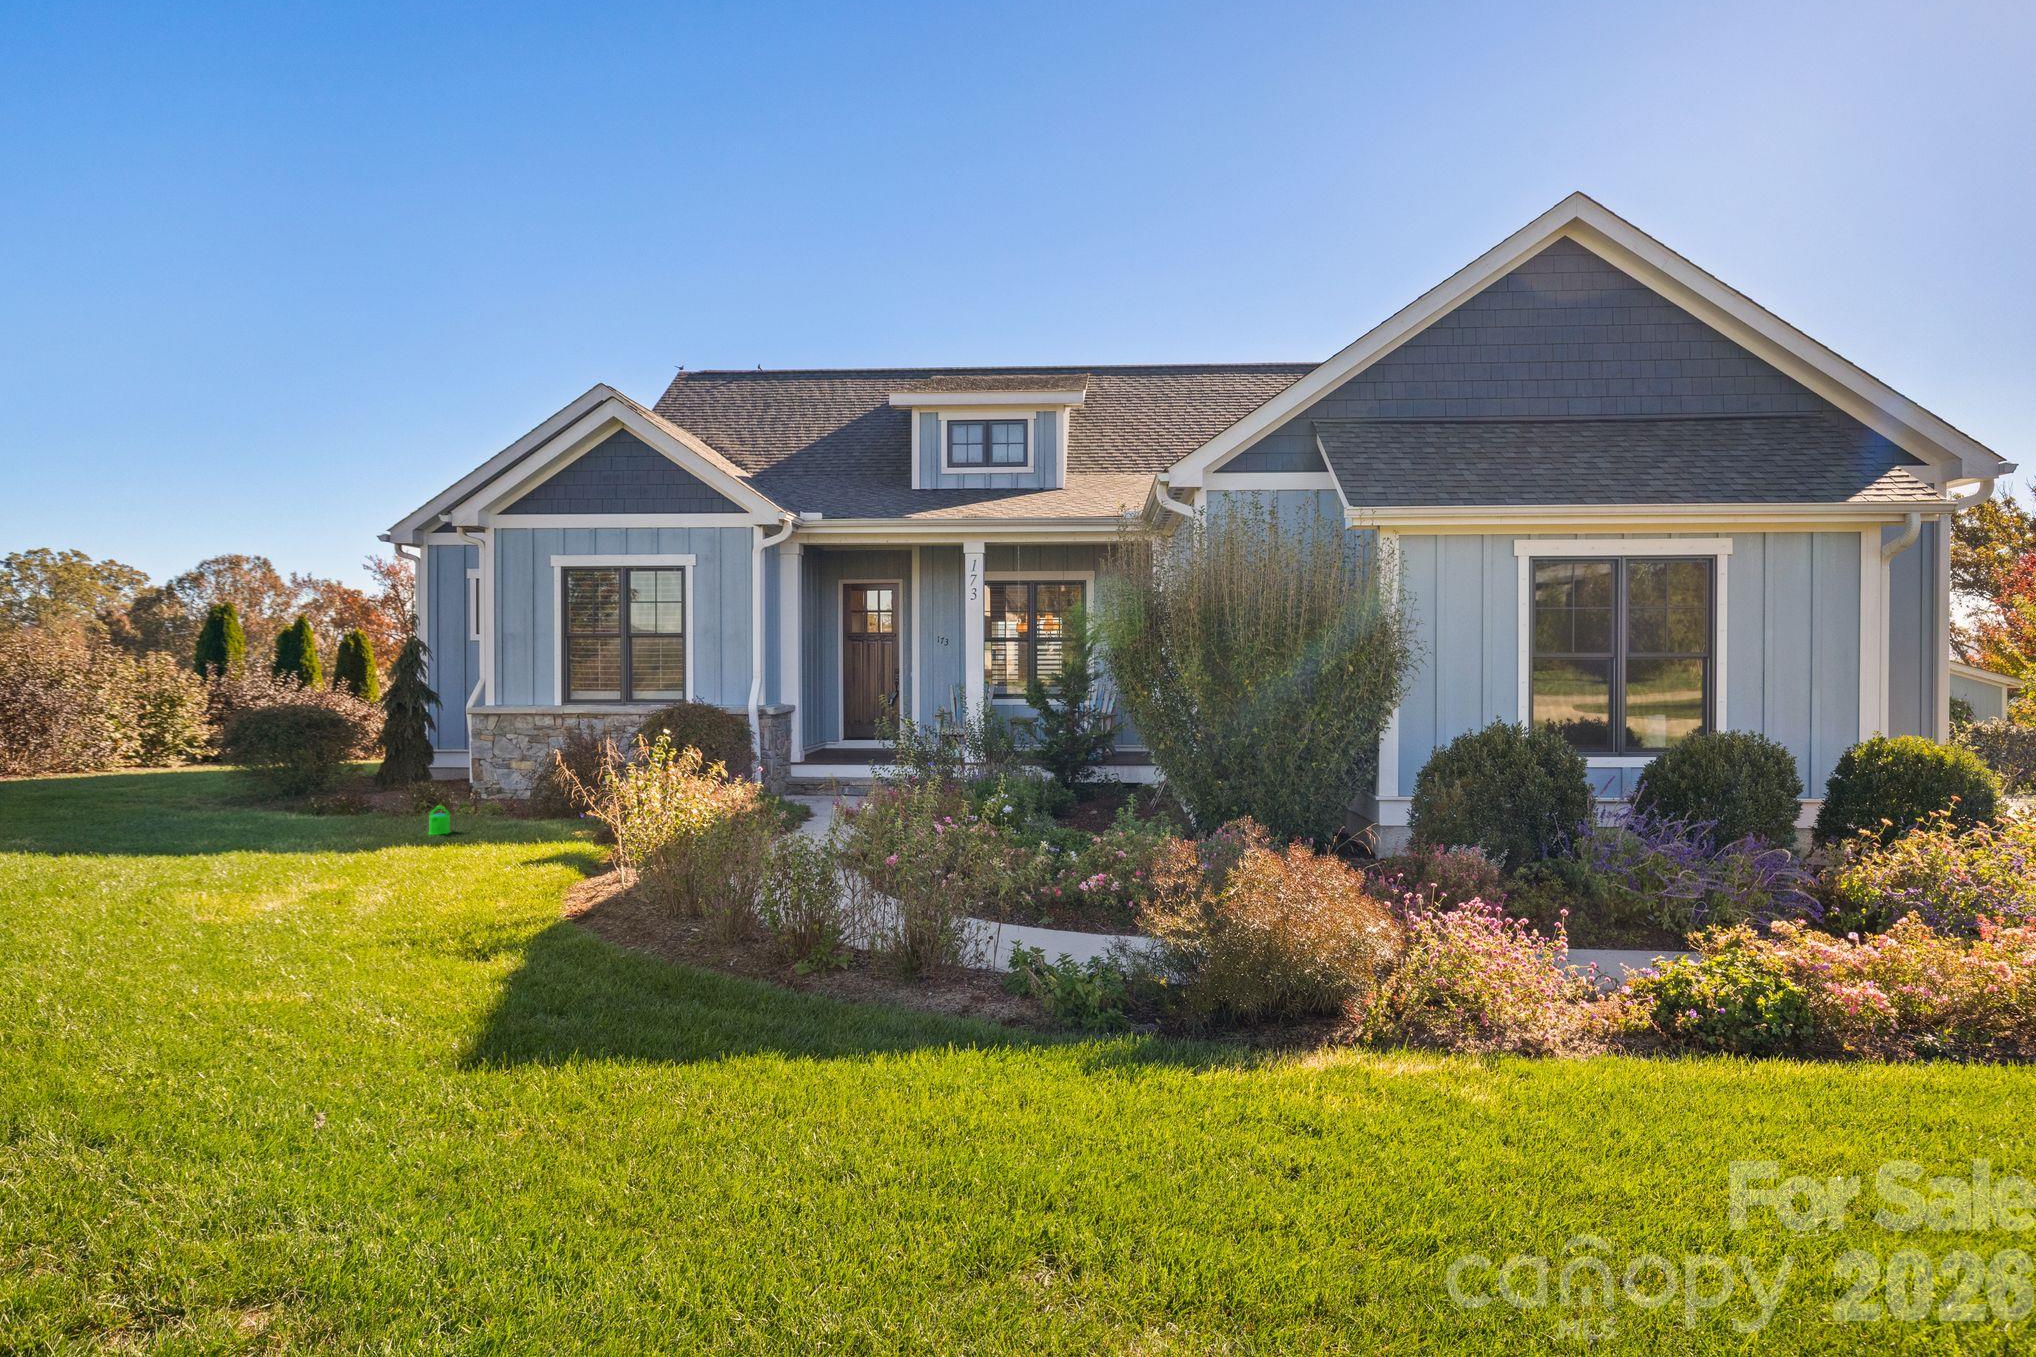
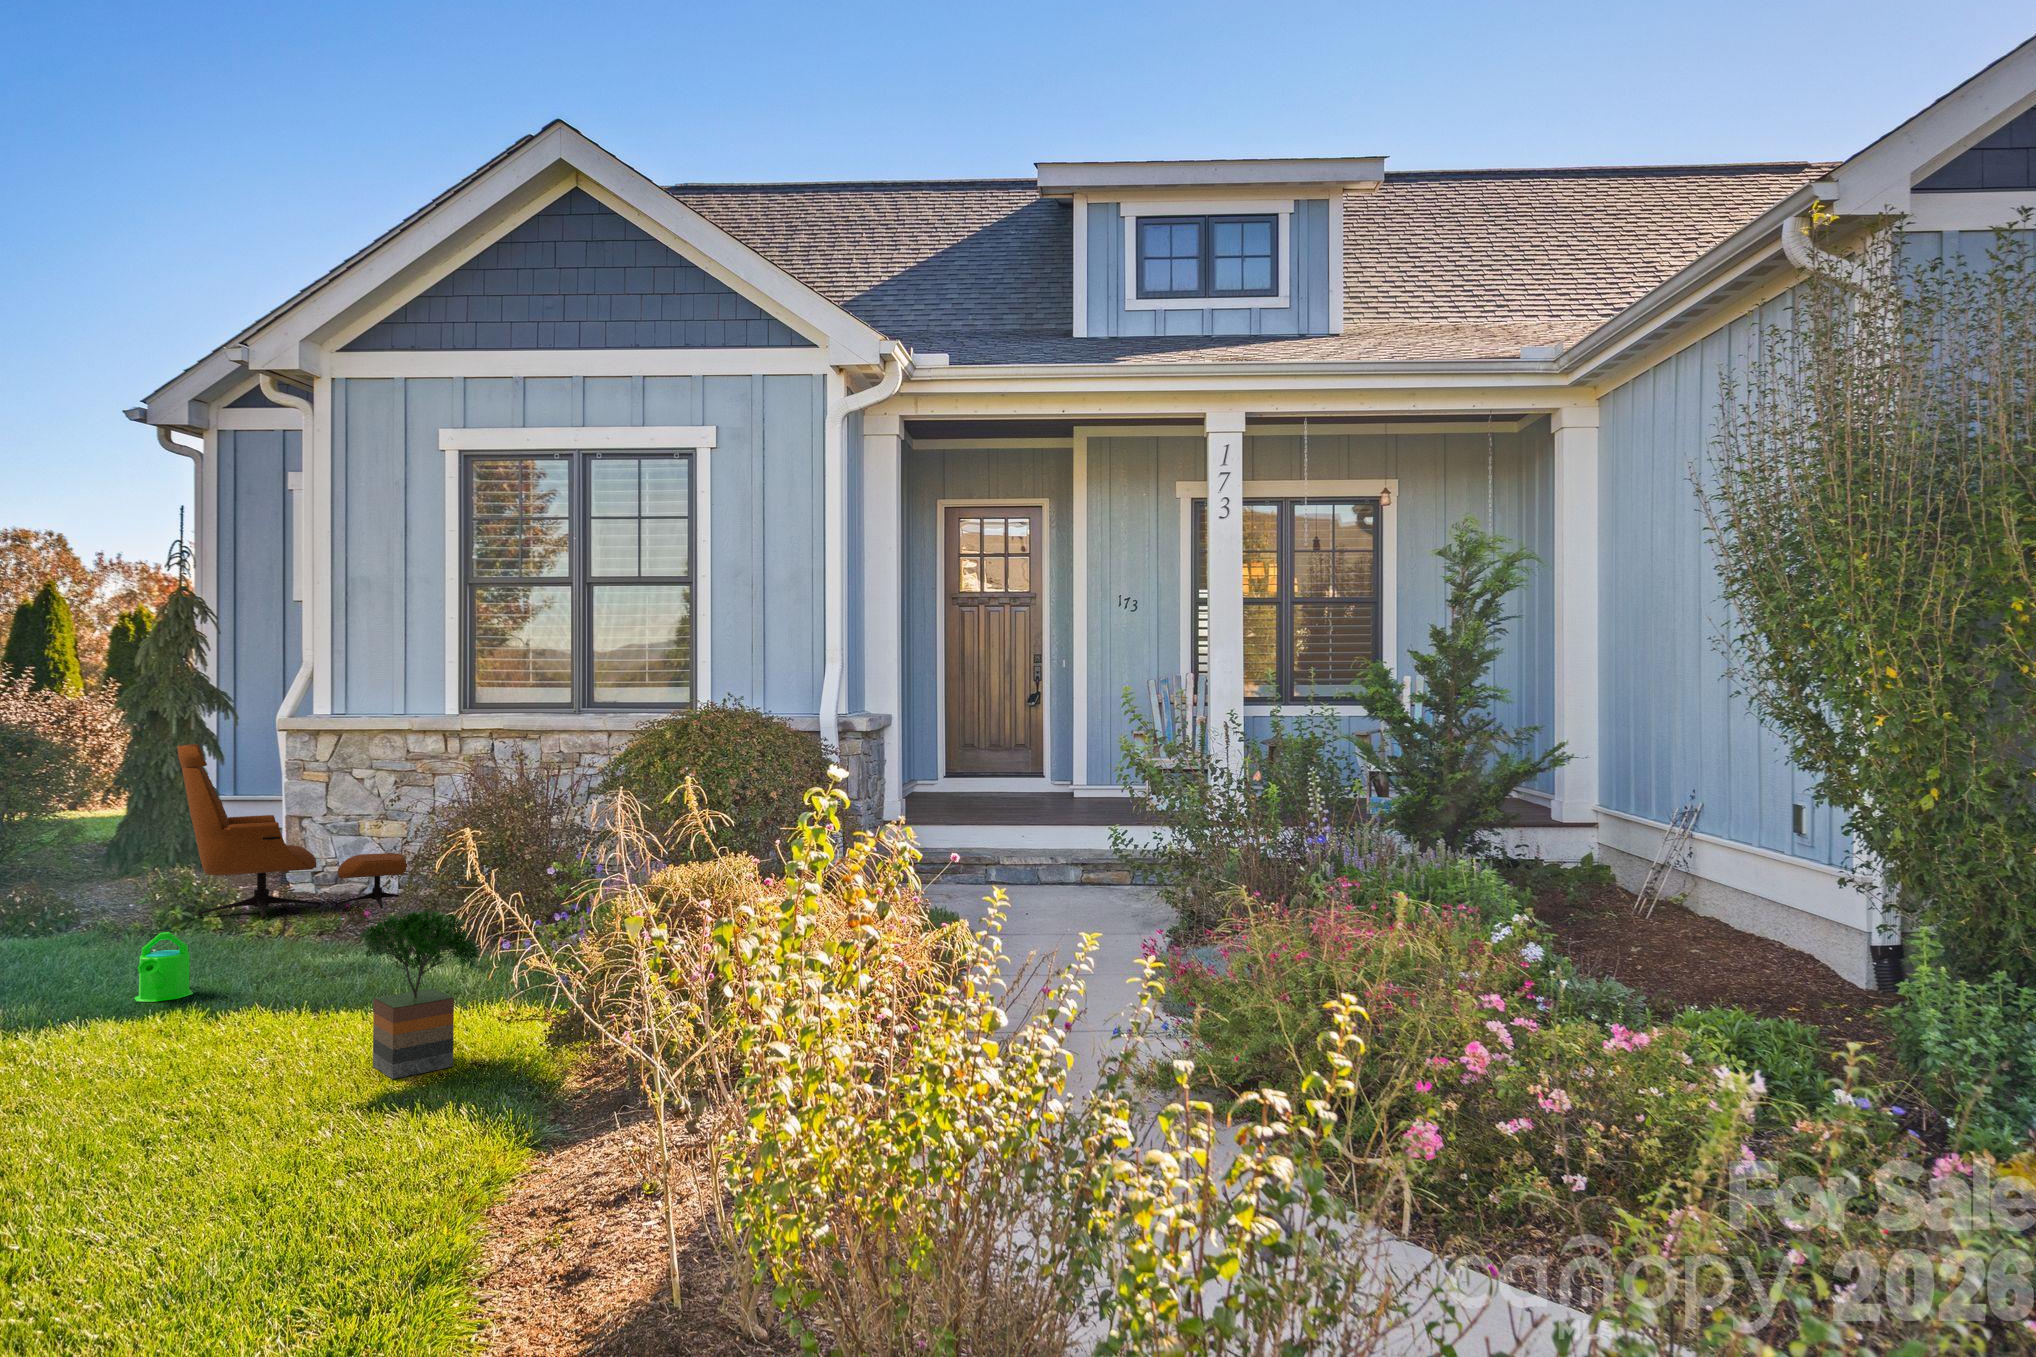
lounge chair: none [425,722,542,807] -> present [177,744,407,919]
potted tree: none [529,792,578,855] -> present [359,910,481,1079]

